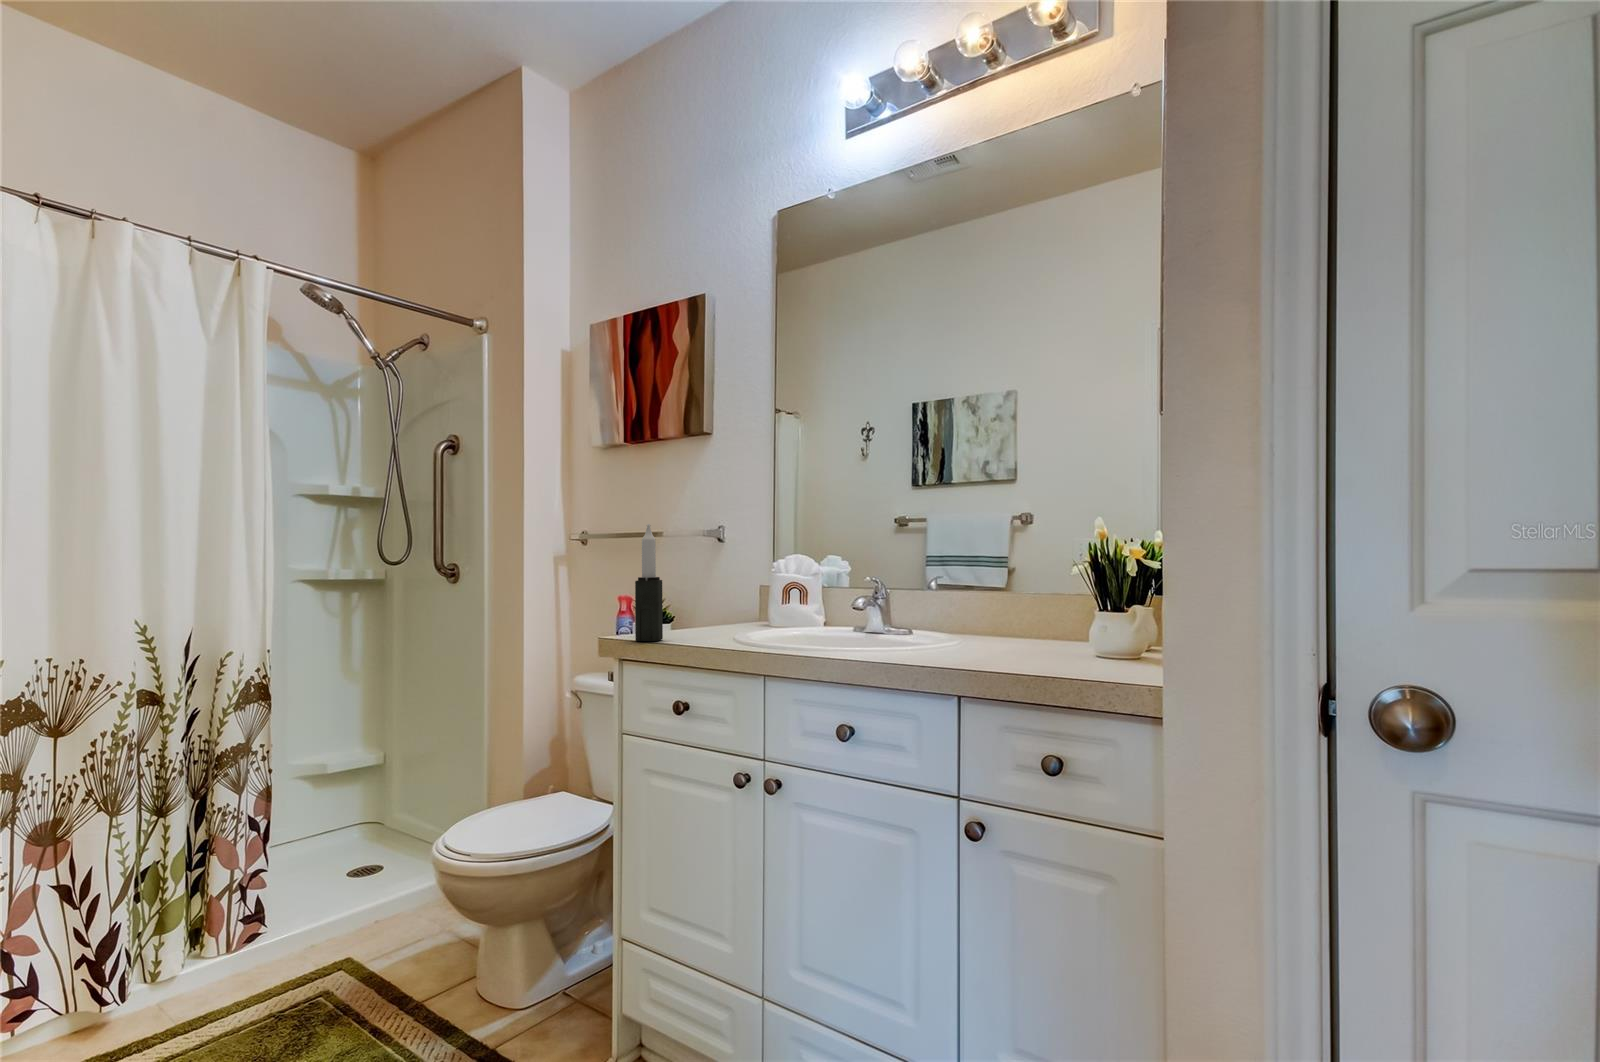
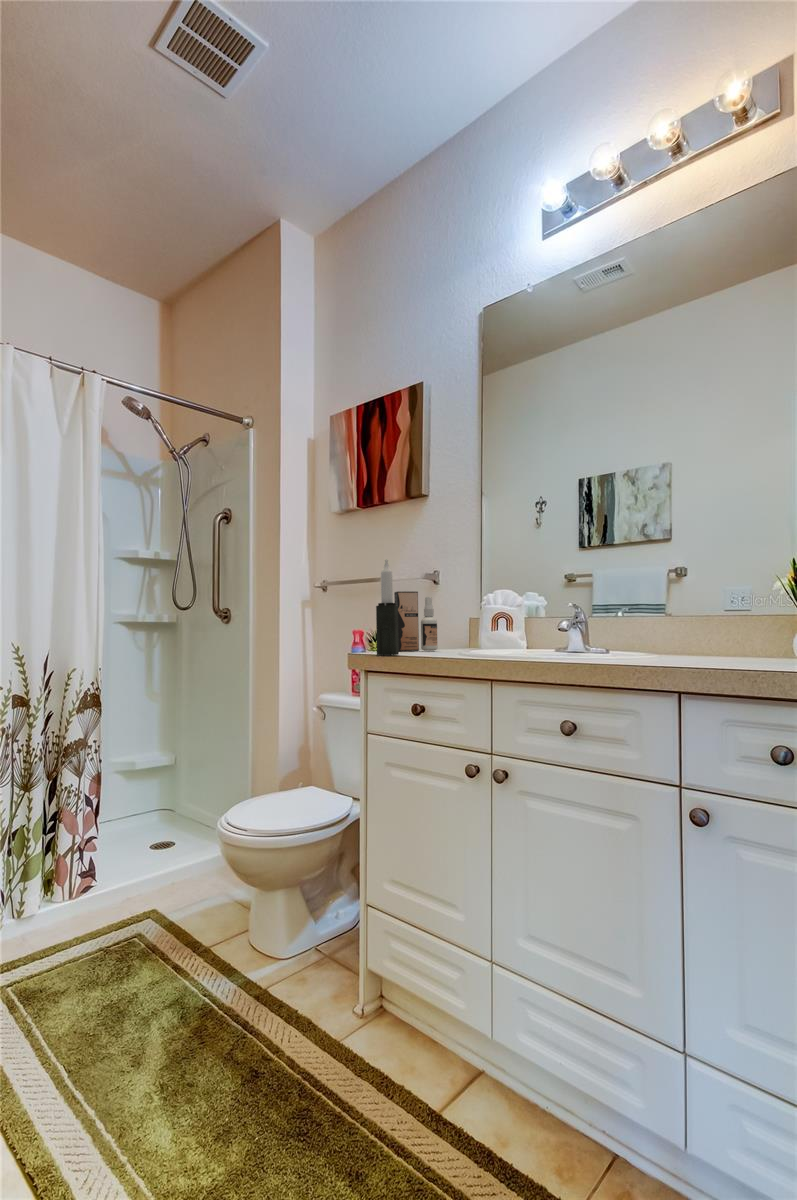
spray bottle: none [664,551,716,624] -> present [394,591,438,651]

